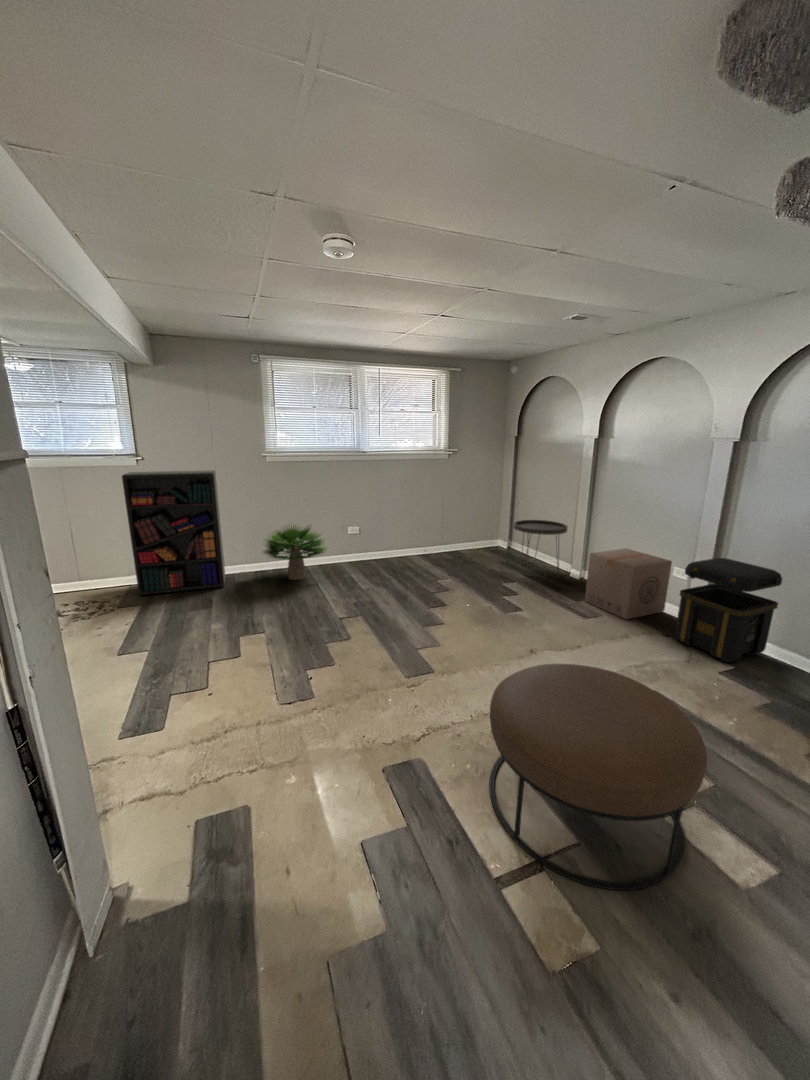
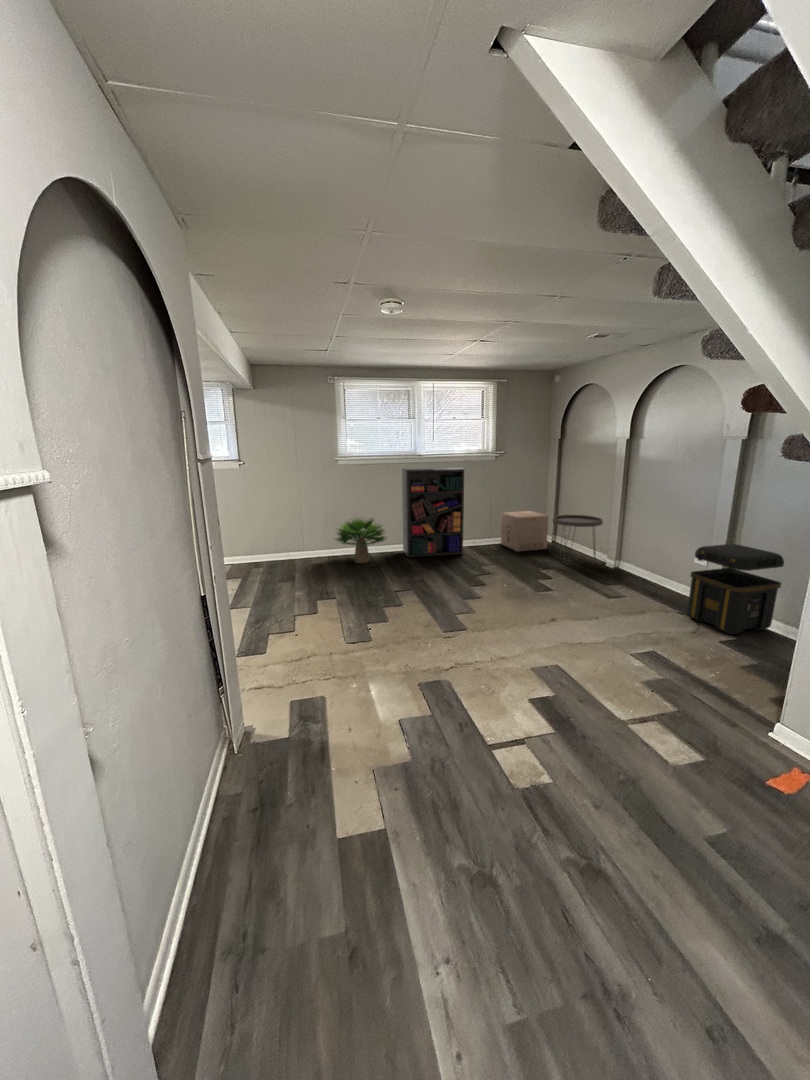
bookshelf: present [122,470,225,595] -> present [402,467,464,558]
cardboard box: present [585,548,672,619] -> present [501,511,549,551]
ottoman: present [489,664,707,890] -> none [495,613,651,758]

